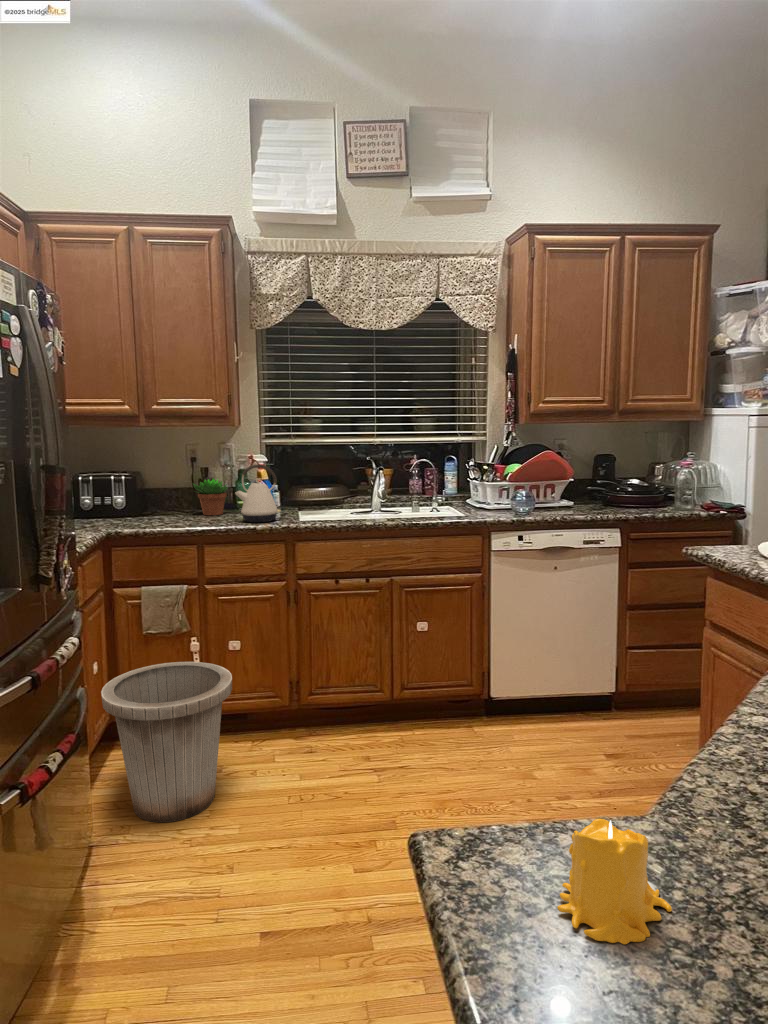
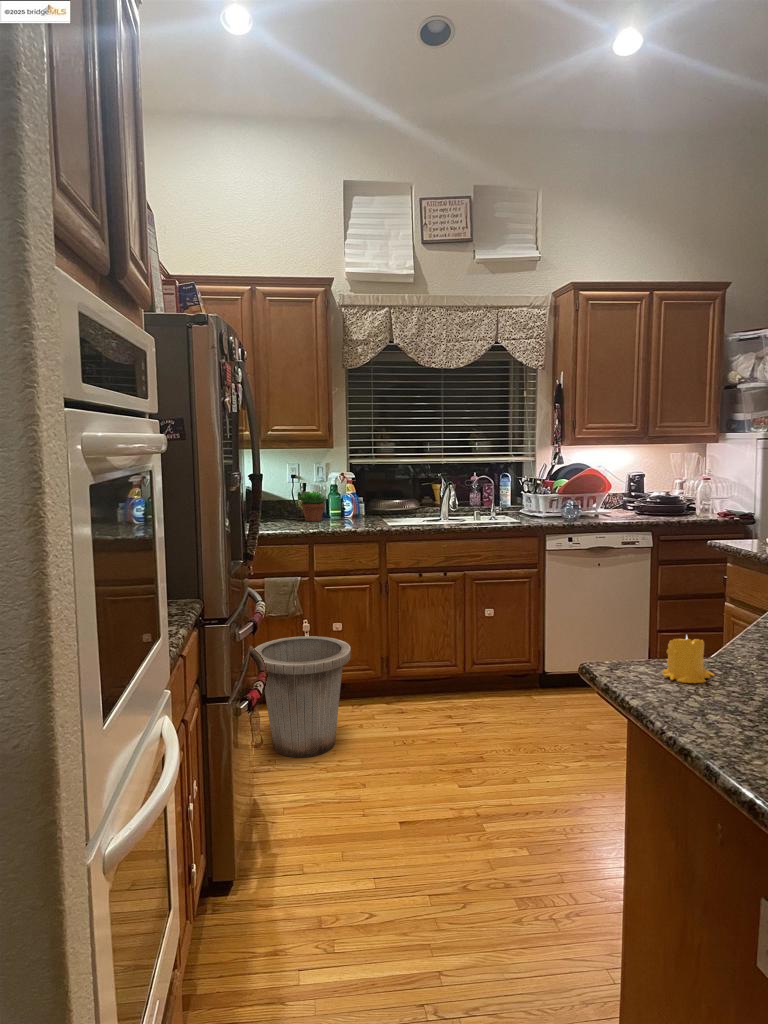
kettle: present [235,464,280,522] -> none [338,479,374,526]

